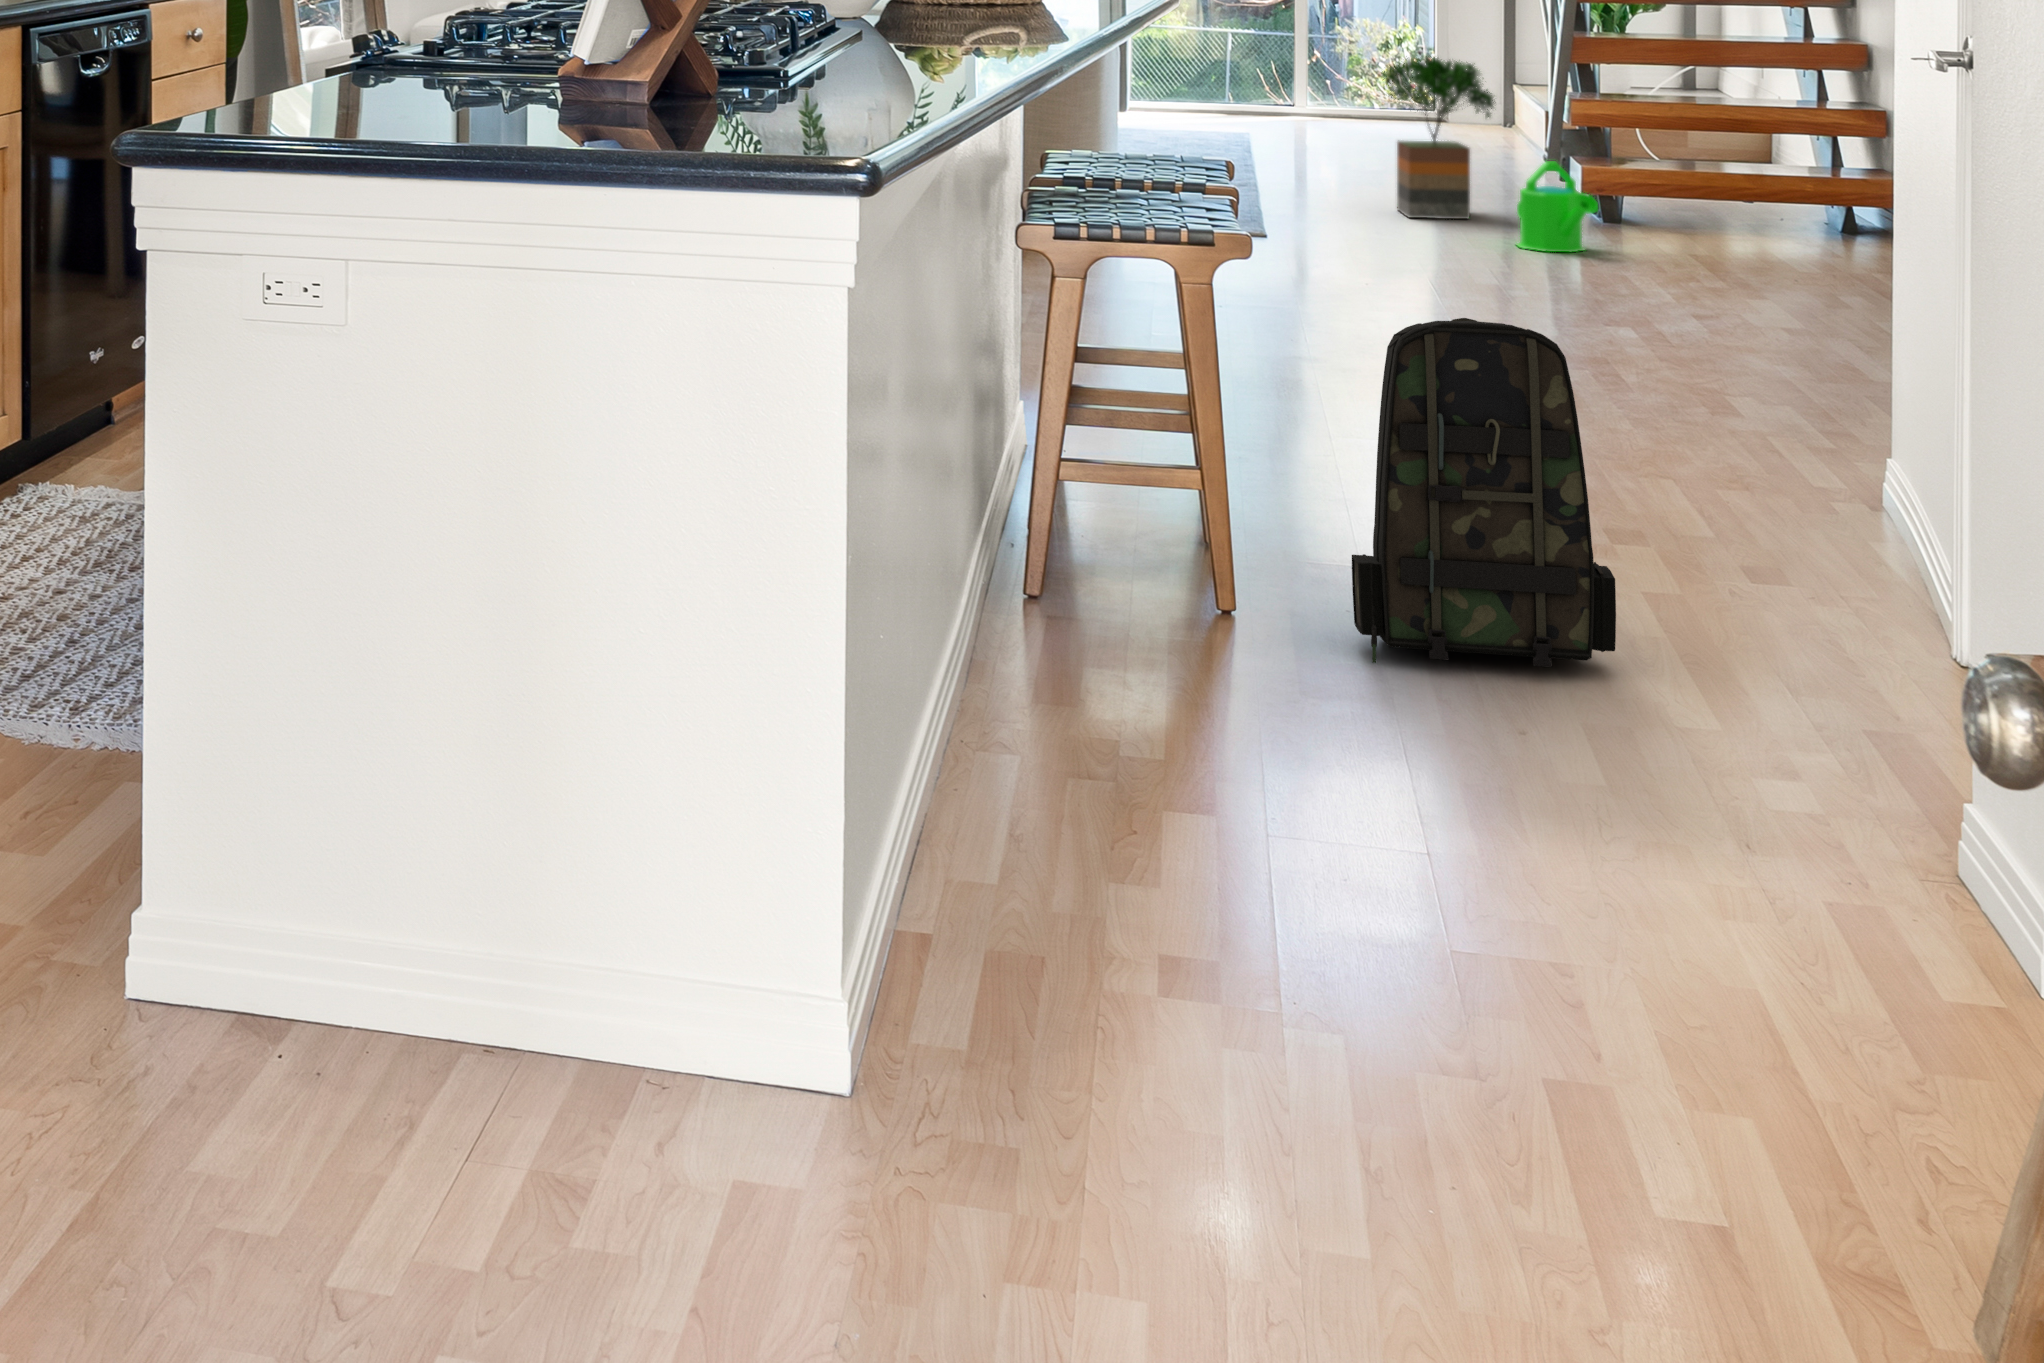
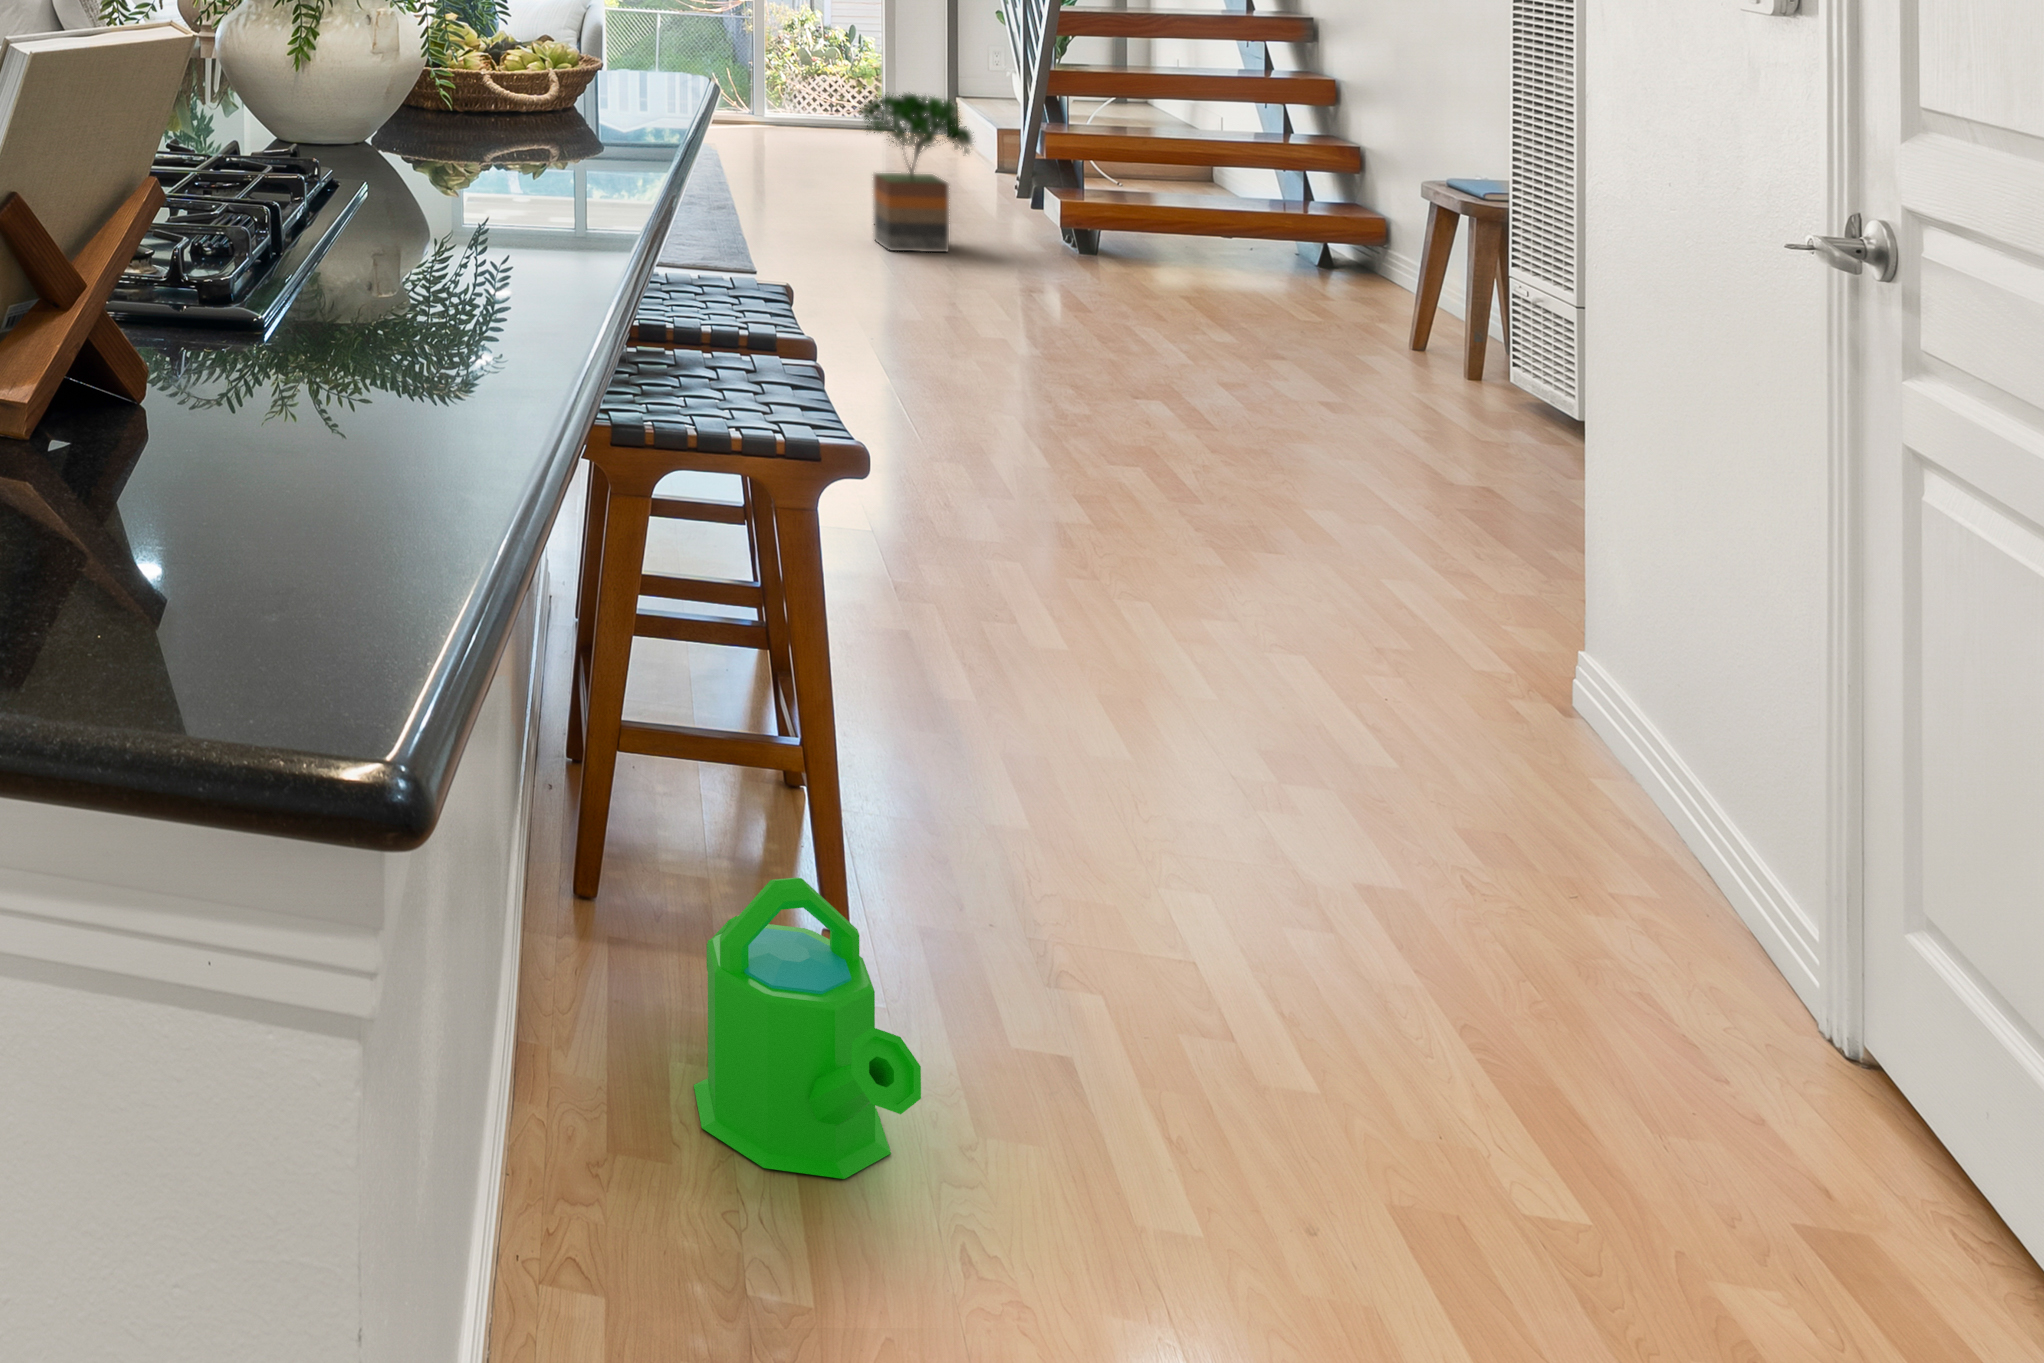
watering can: present [1517,161,1598,252] -> present [694,878,921,1179]
backpack: present [1352,318,1616,667] -> none [1004,573,1395,1100]

